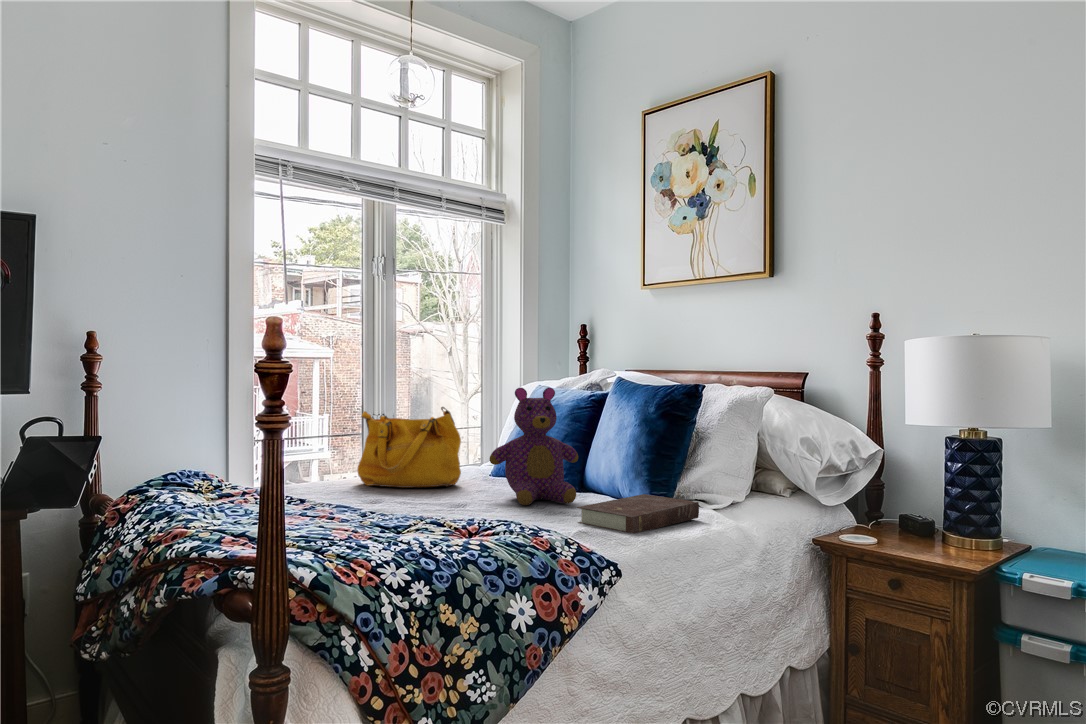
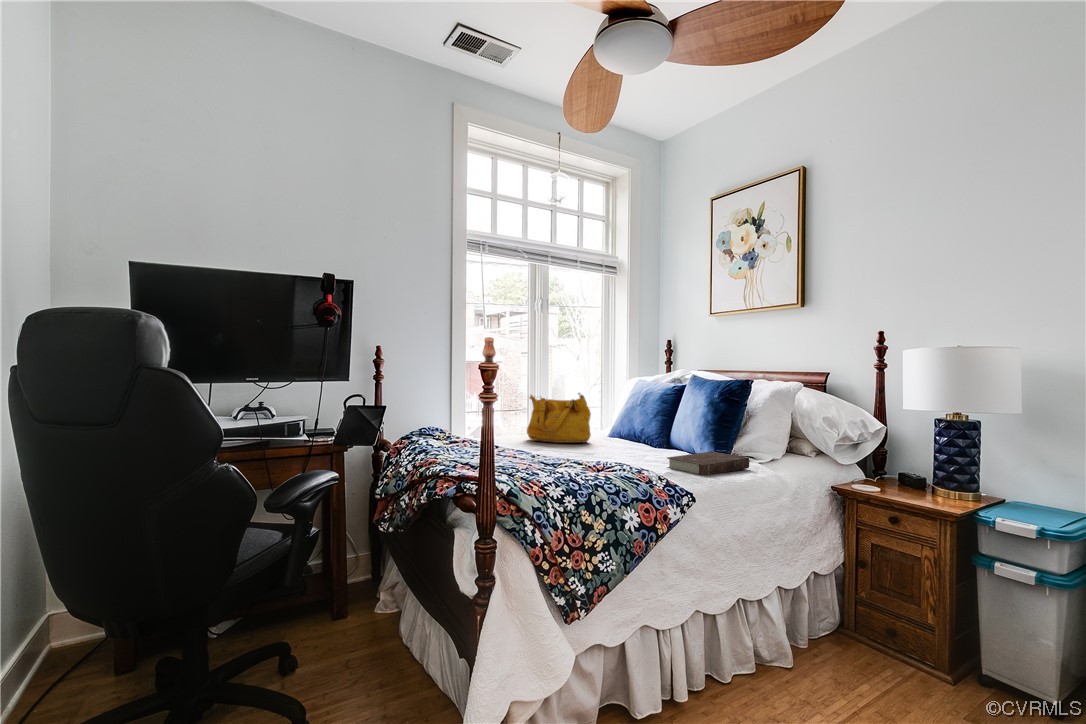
teddy bear: present [490,388,578,505] -> none [609,381,667,456]

